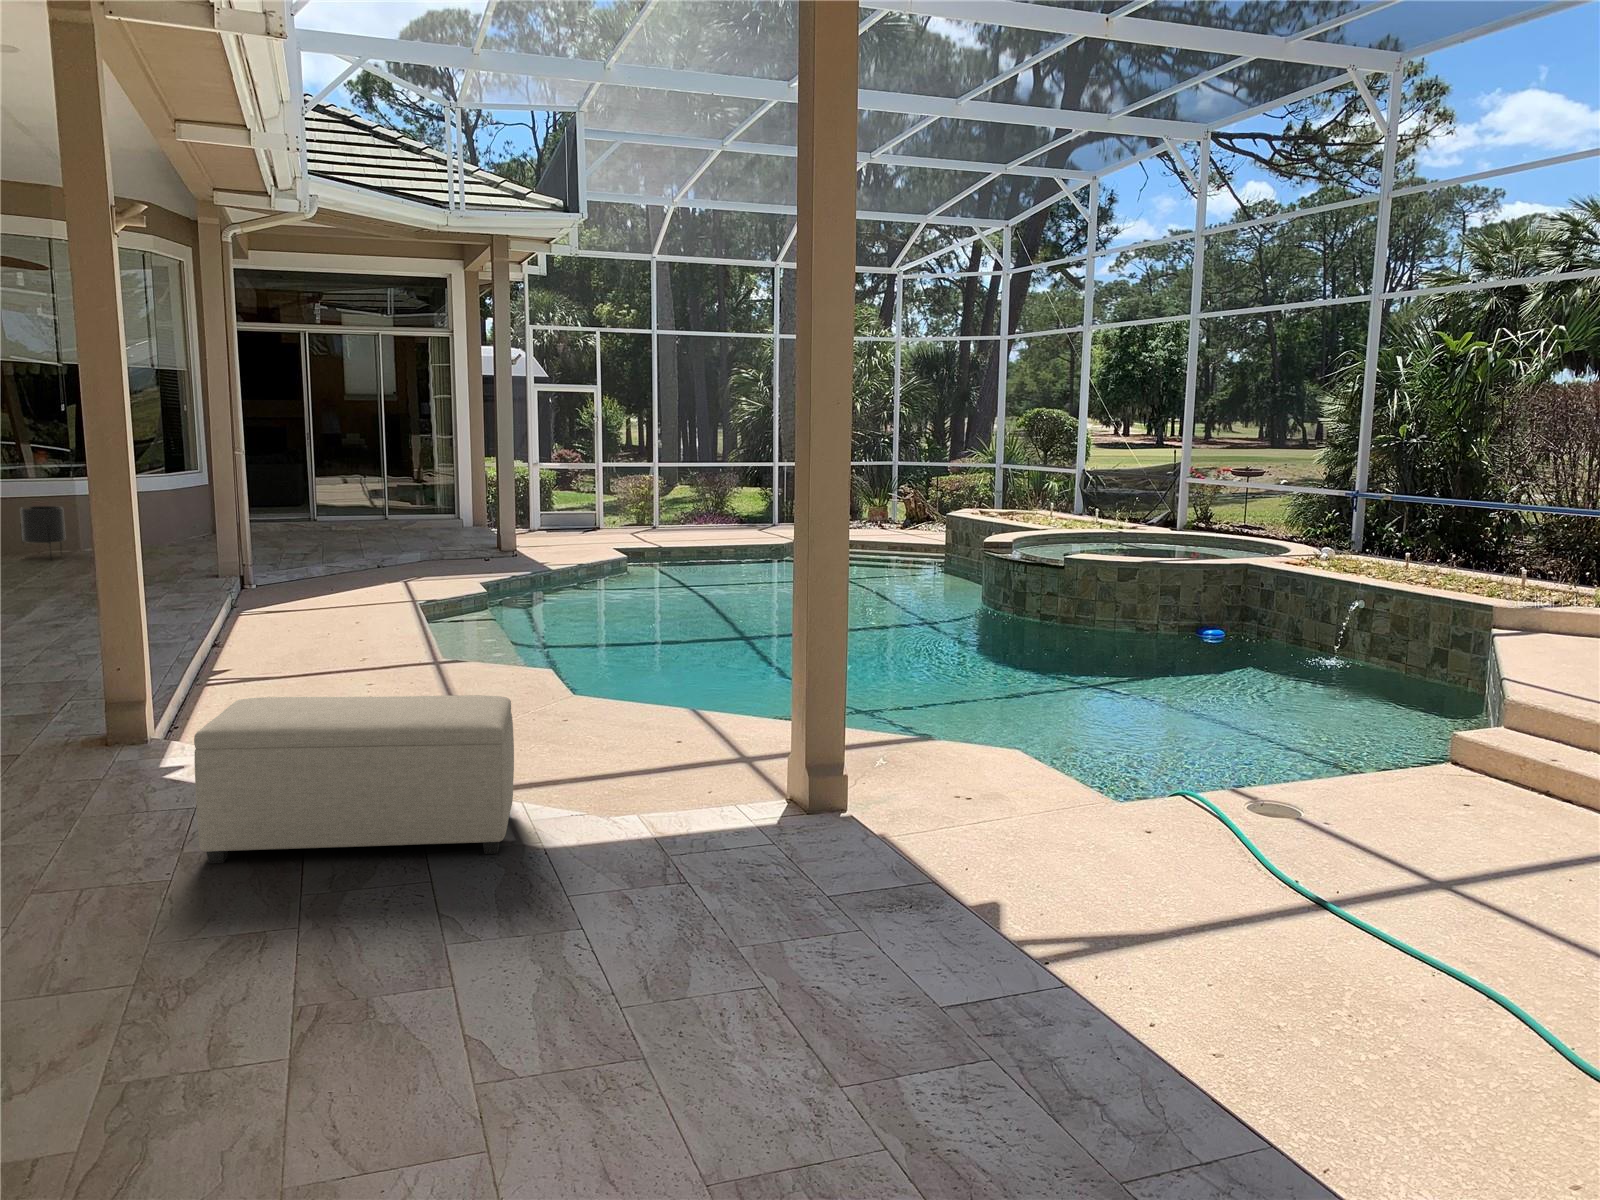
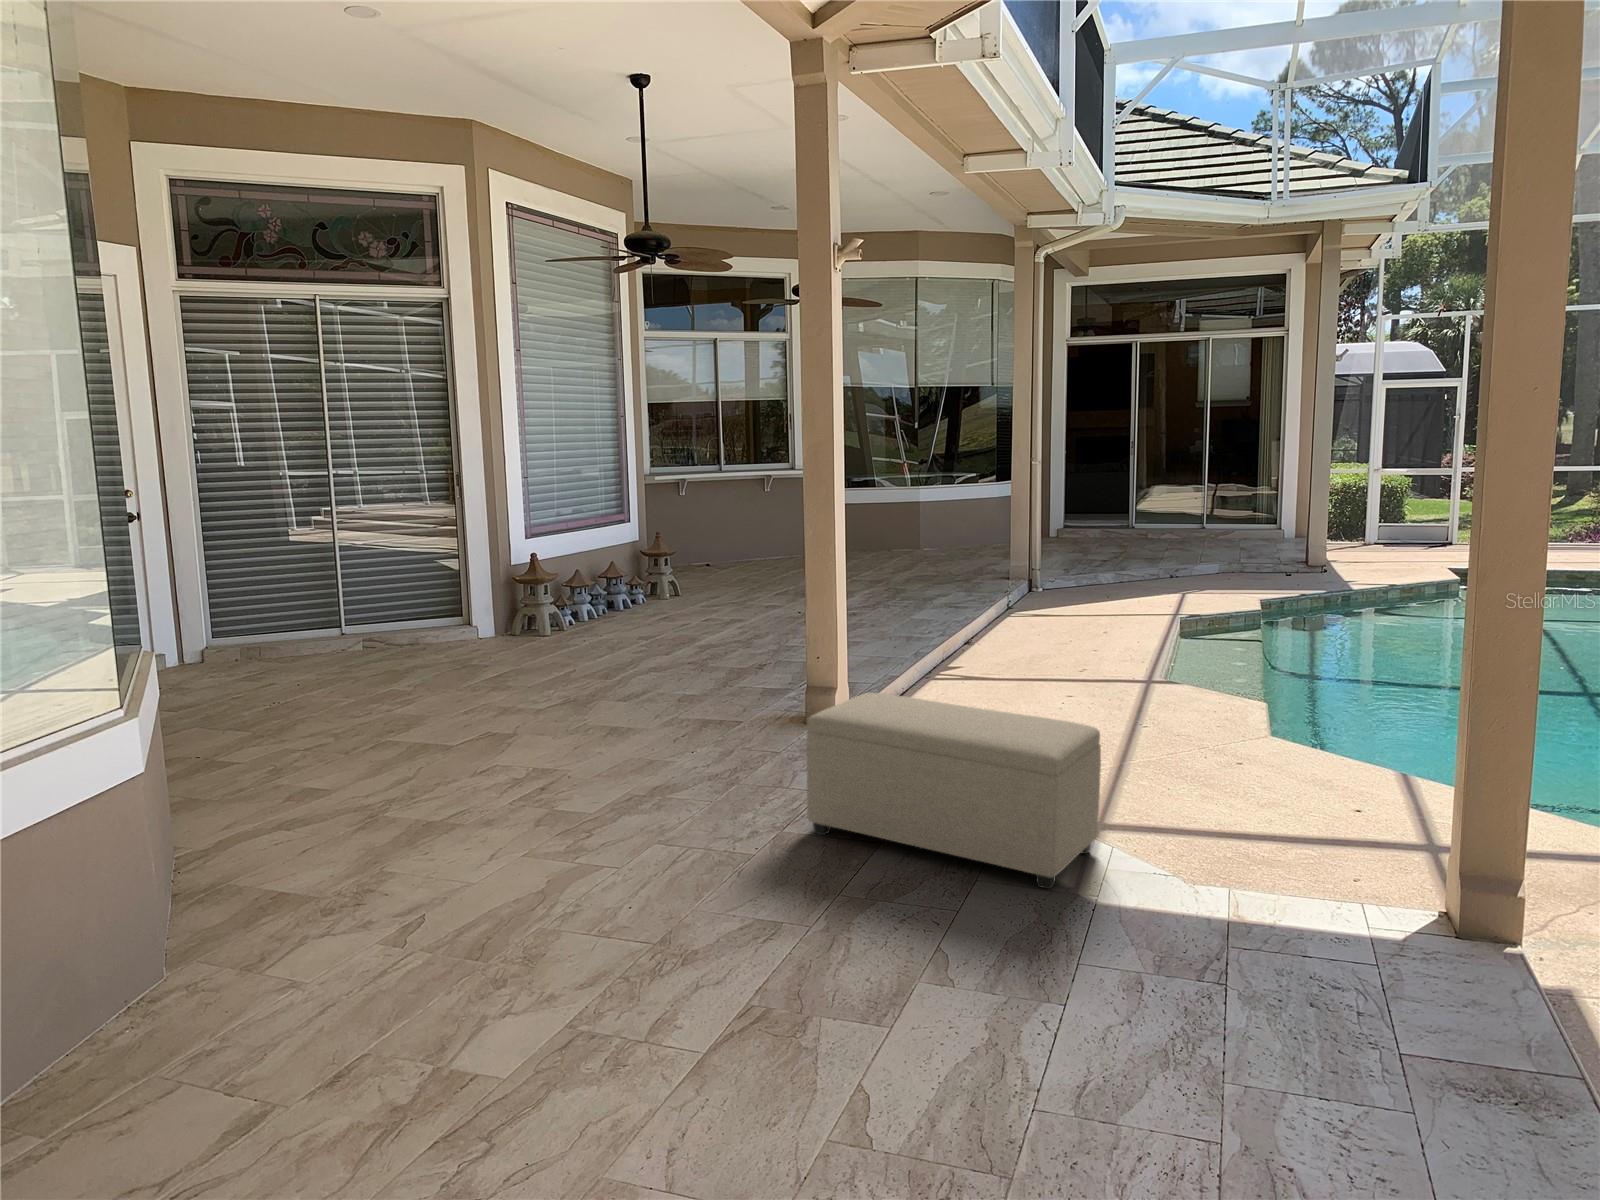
planter: present [20,506,66,546] -> none [882,509,912,555]

